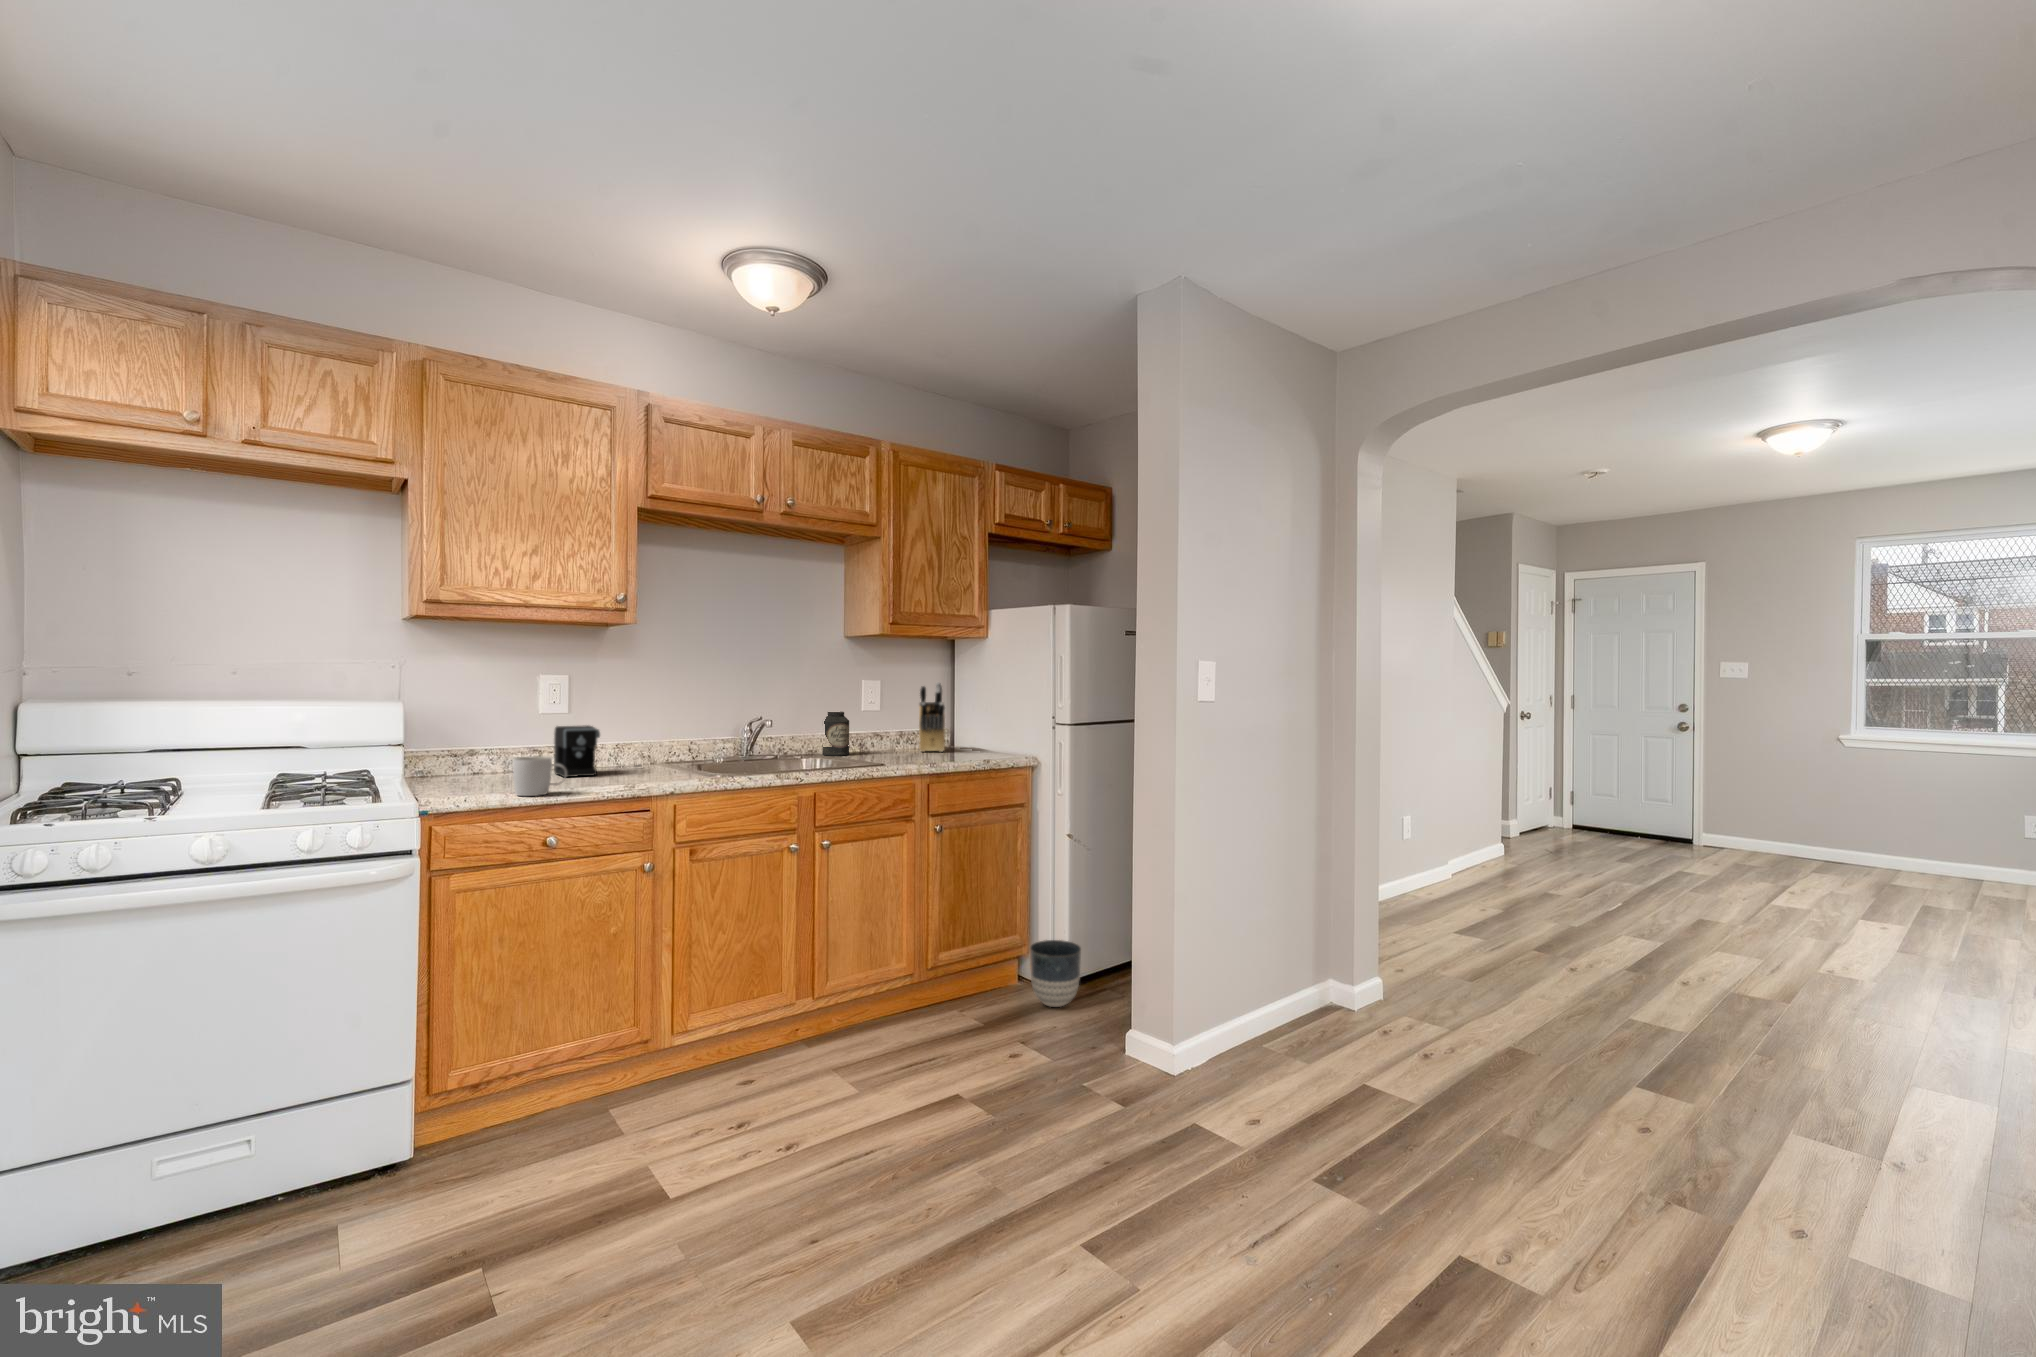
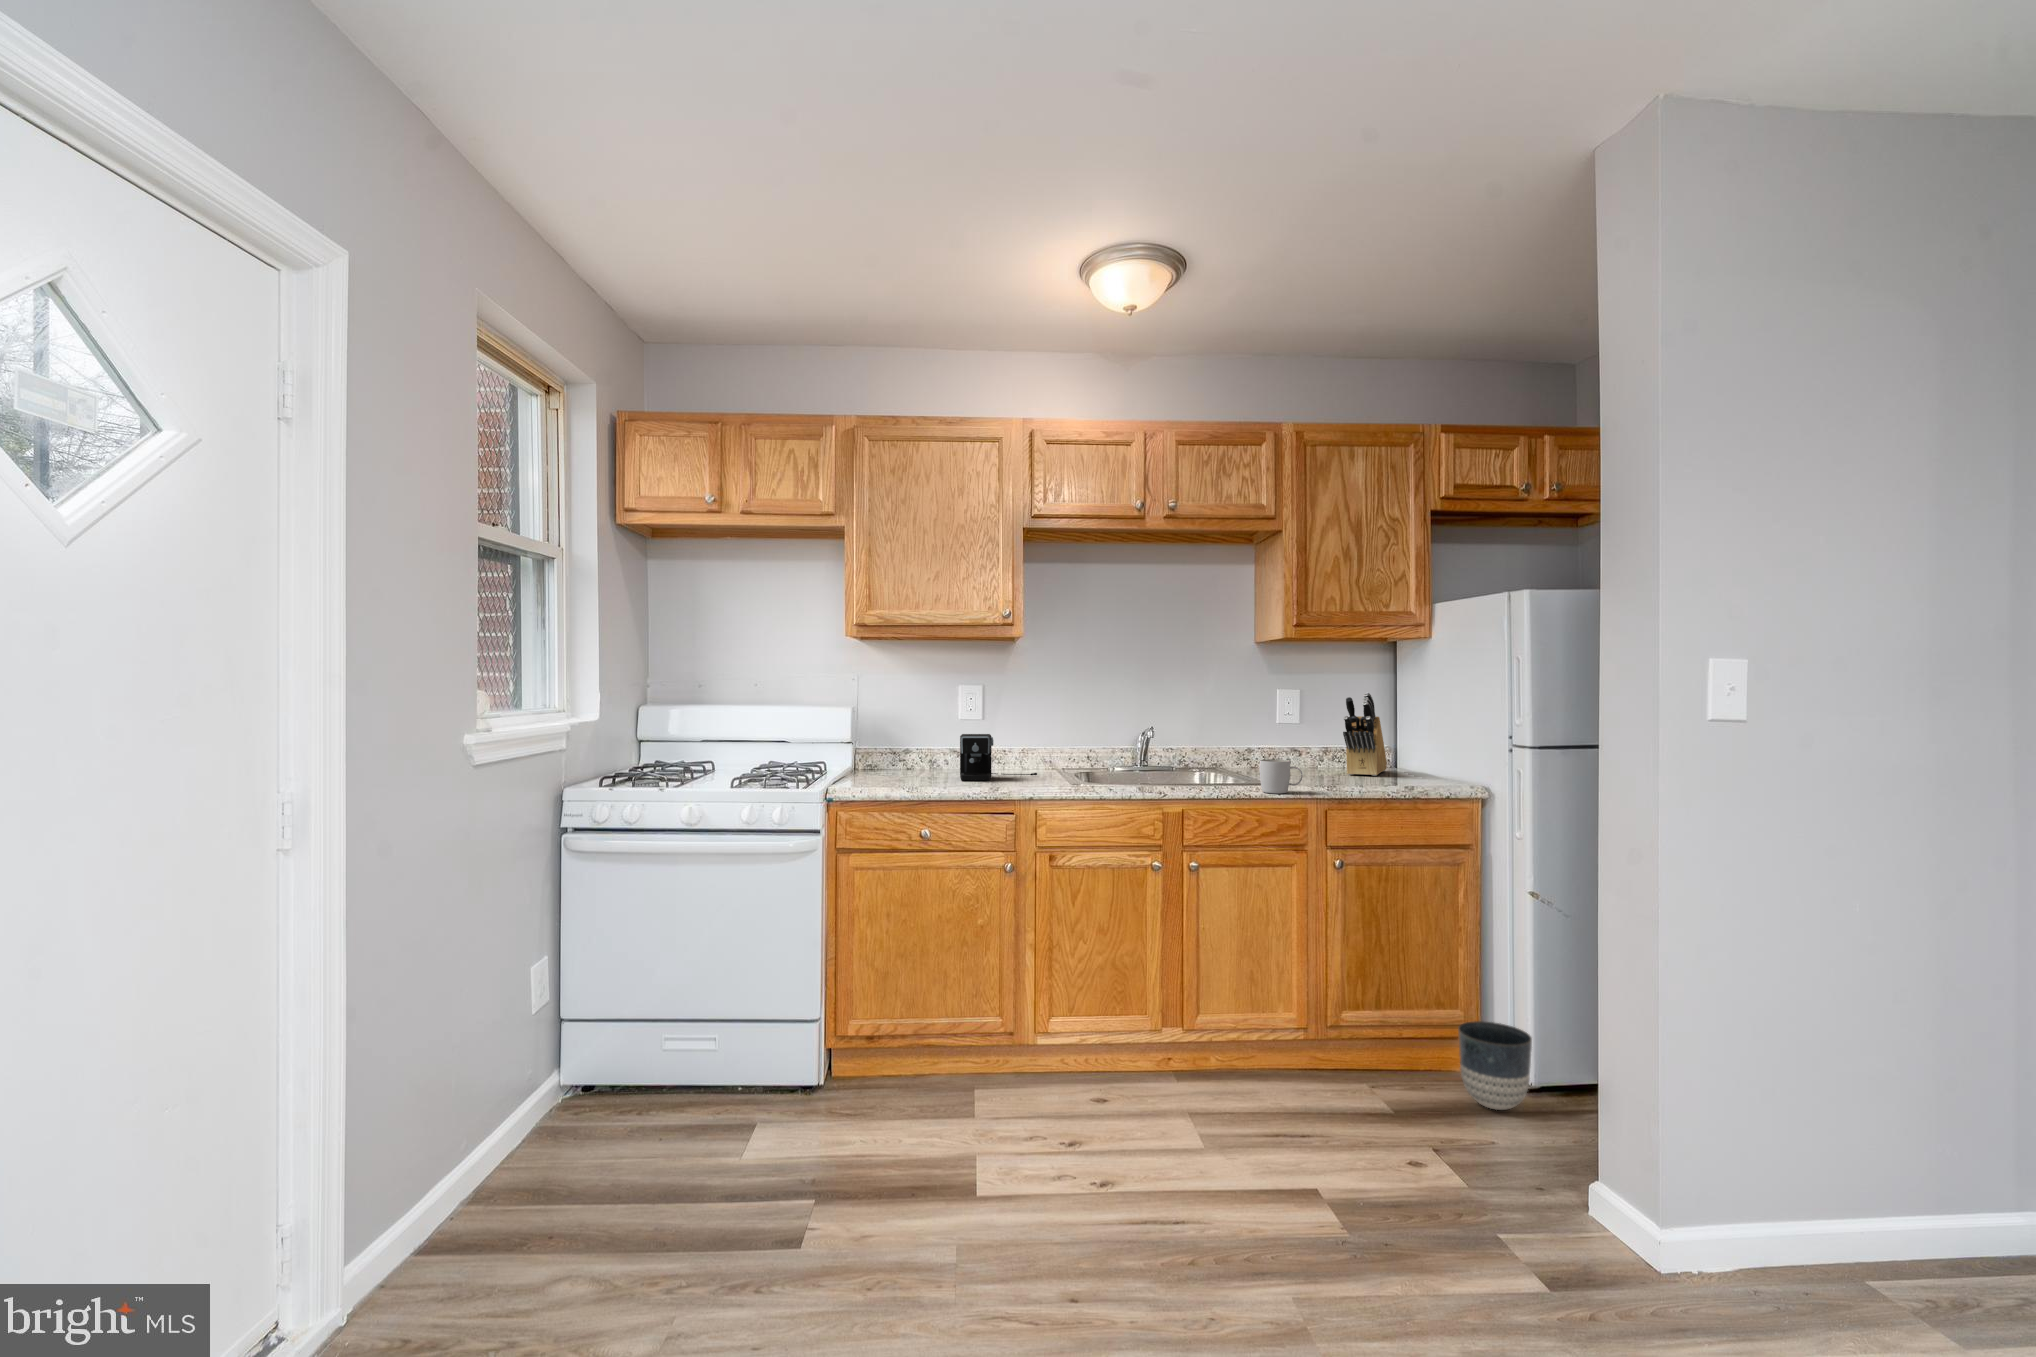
canister: present [822,712,849,756] -> none [1230,725,1260,774]
mug: present [513,756,567,796] -> present [1260,759,1303,794]

